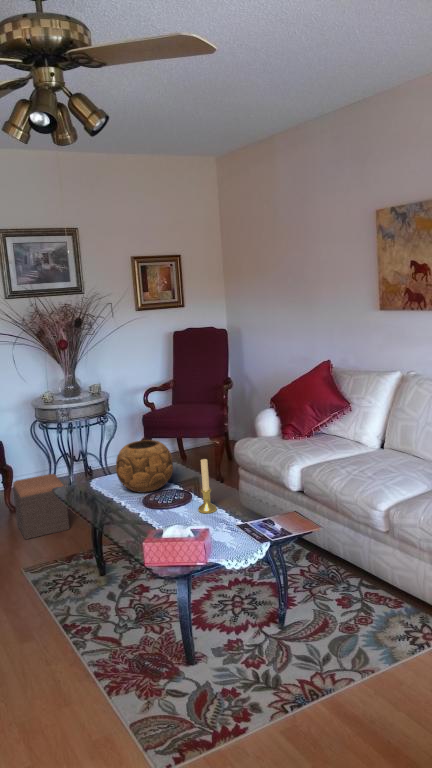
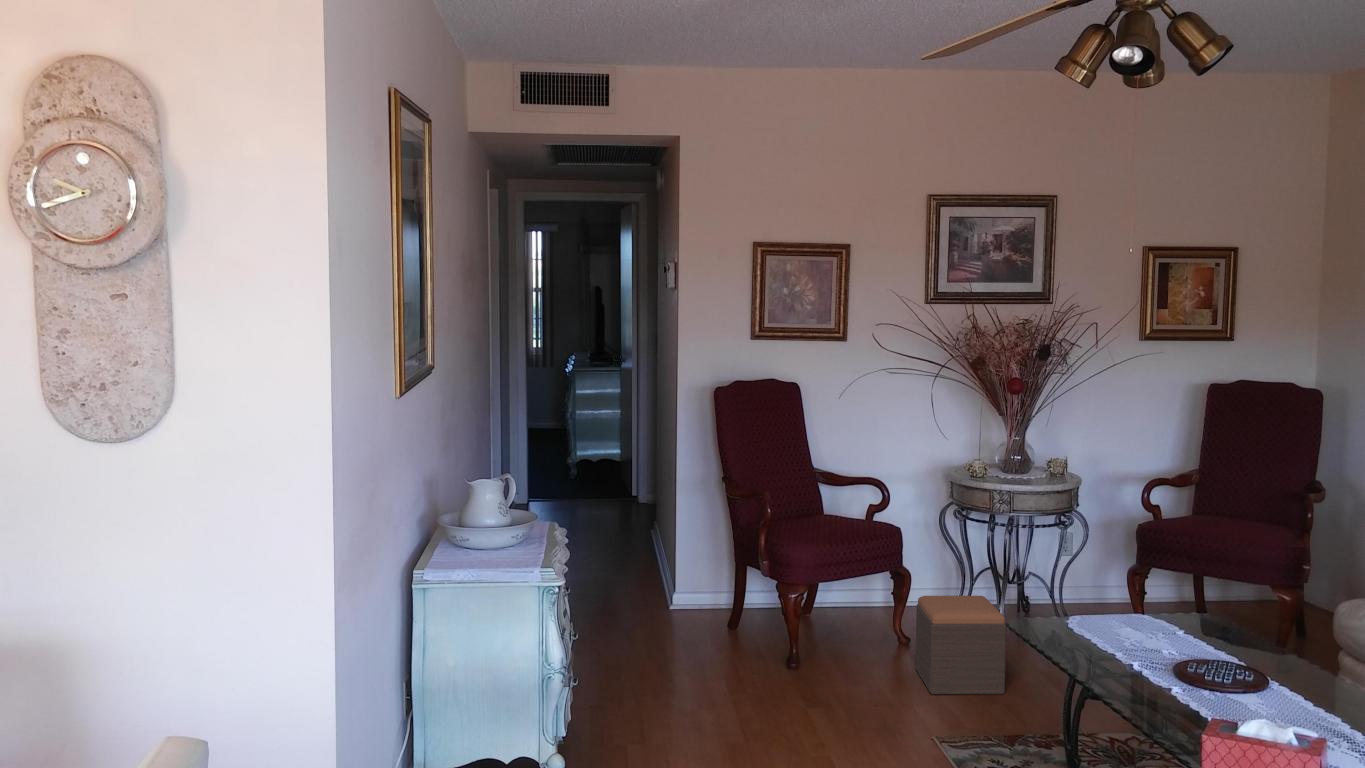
decorative bowl: present [116,440,173,493] -> none [1121,564,1230,656]
candle holder: present [198,459,217,513] -> none [1286,613,1325,715]

